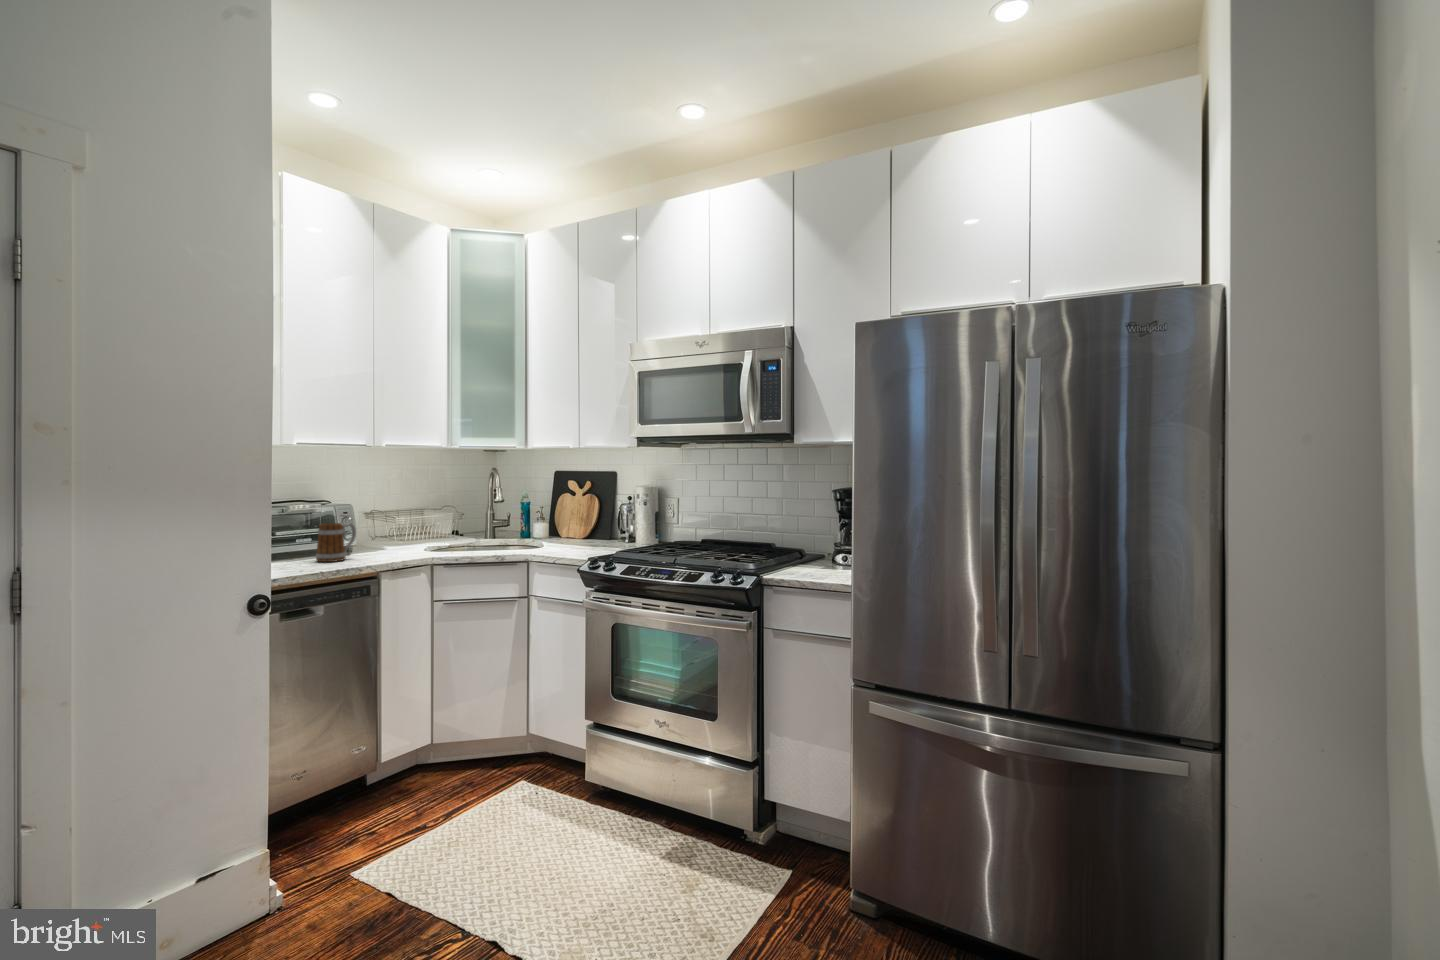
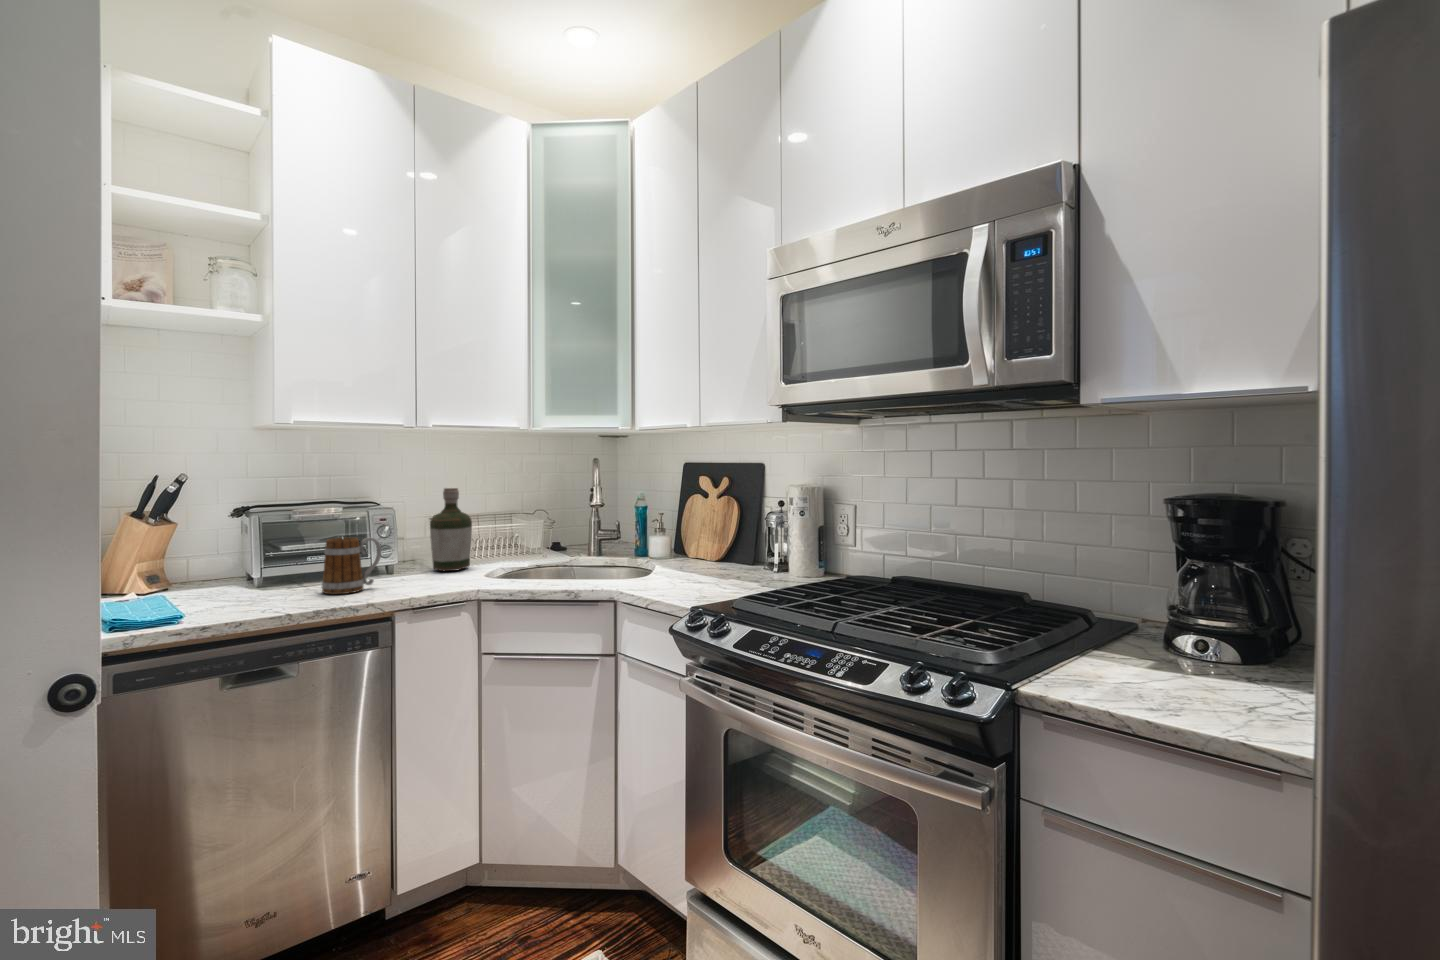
bottle: none [375,489,405,549] -> present [430,488,472,571]

